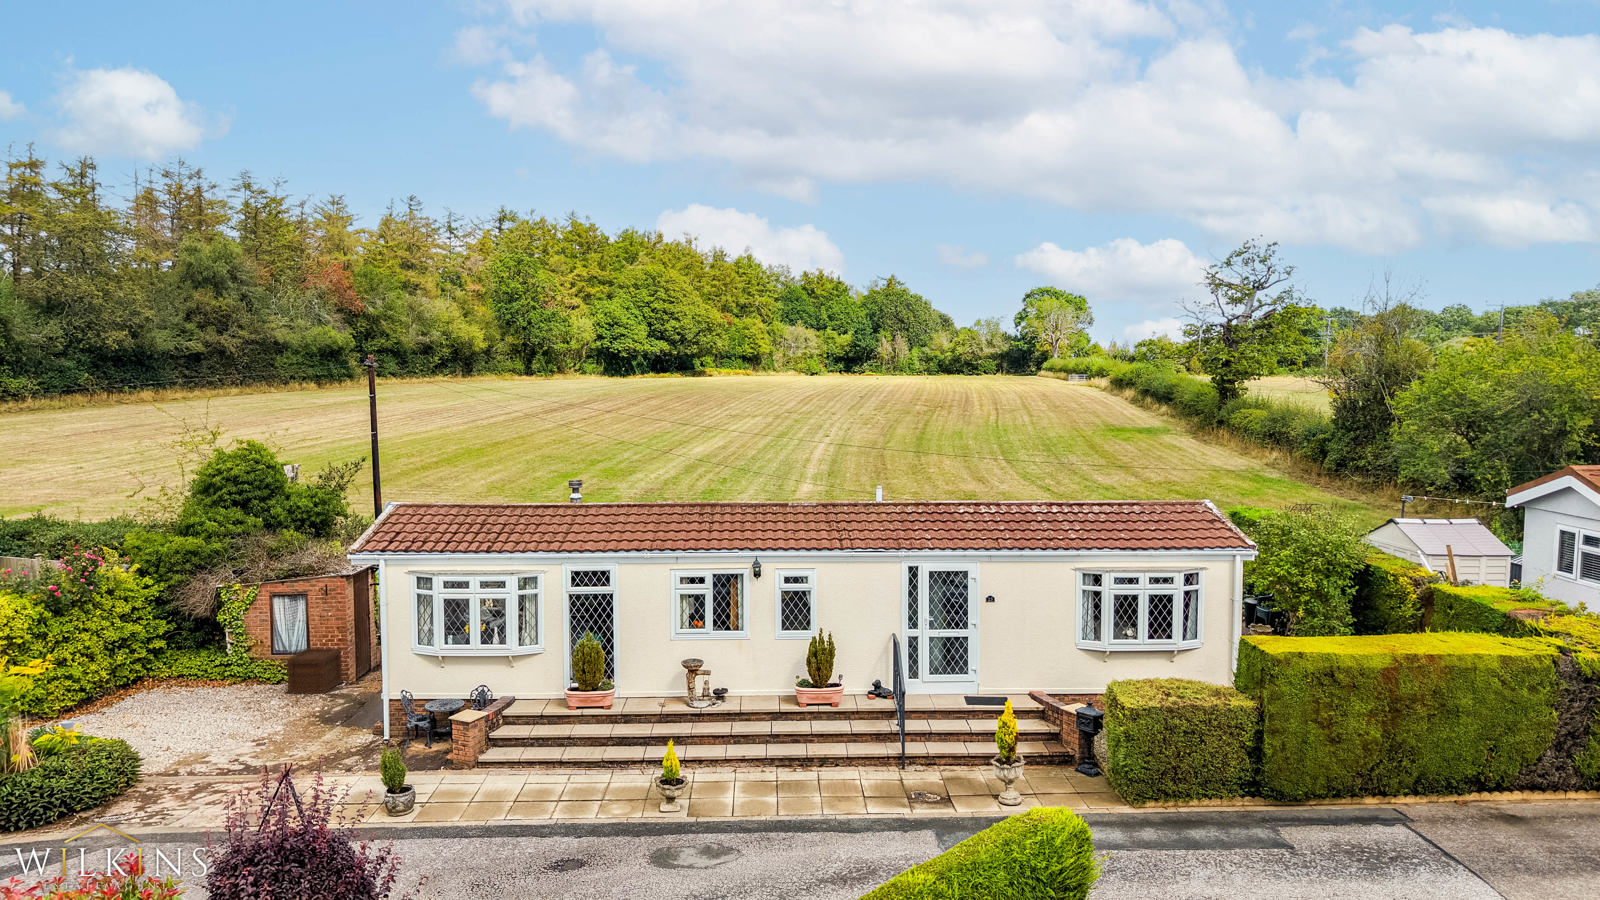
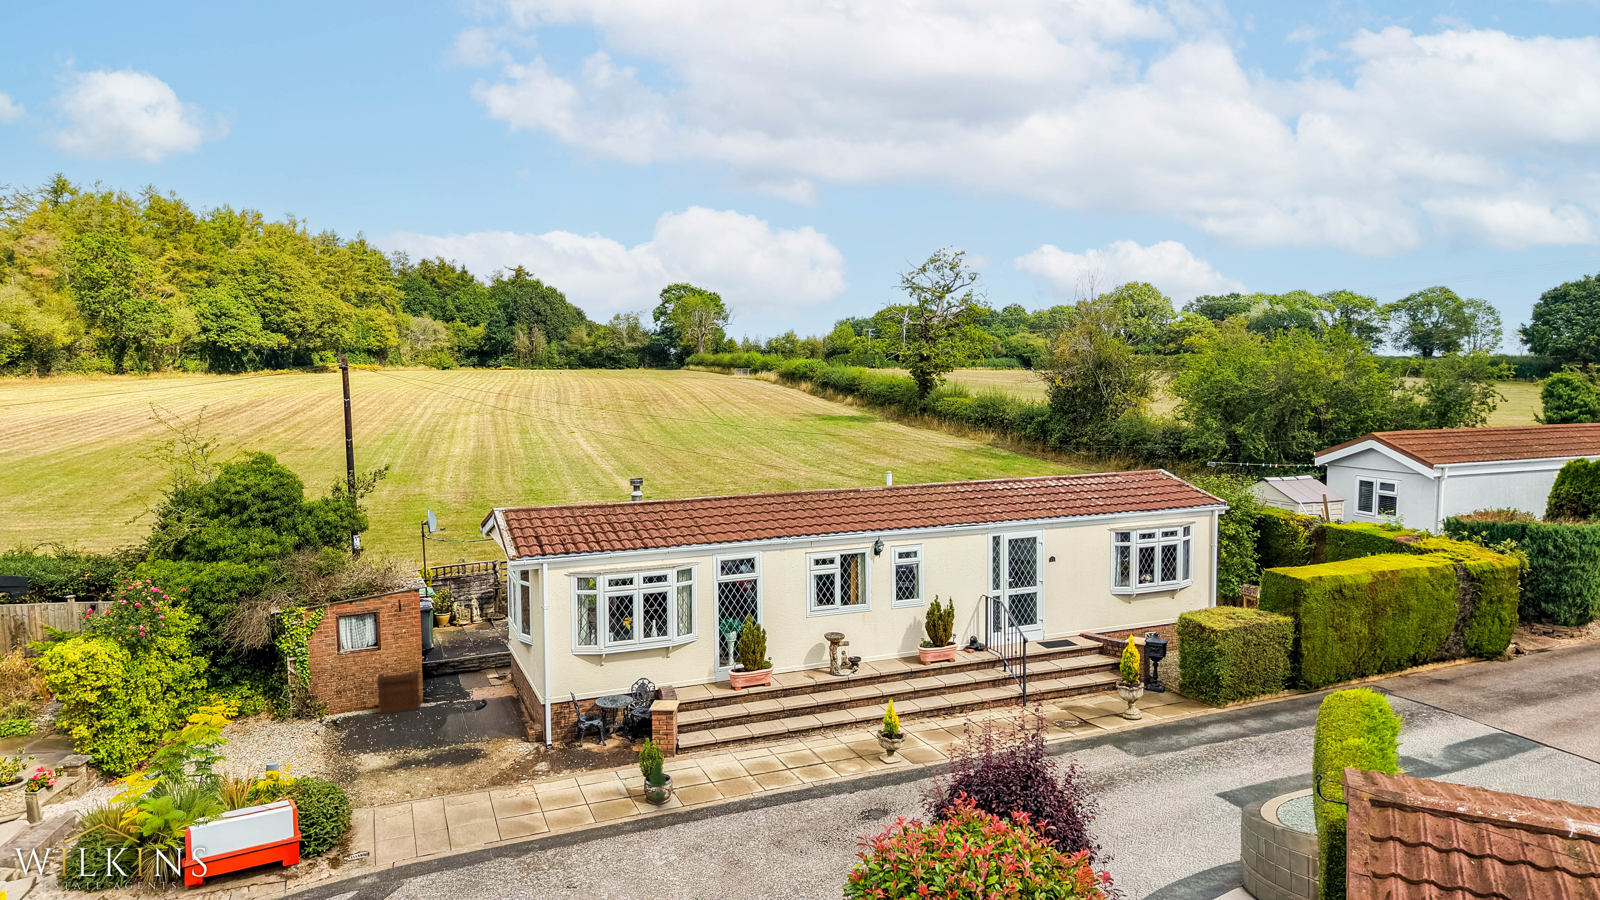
potted tree: none [375,770,396,821] -> present [649,760,666,806]

